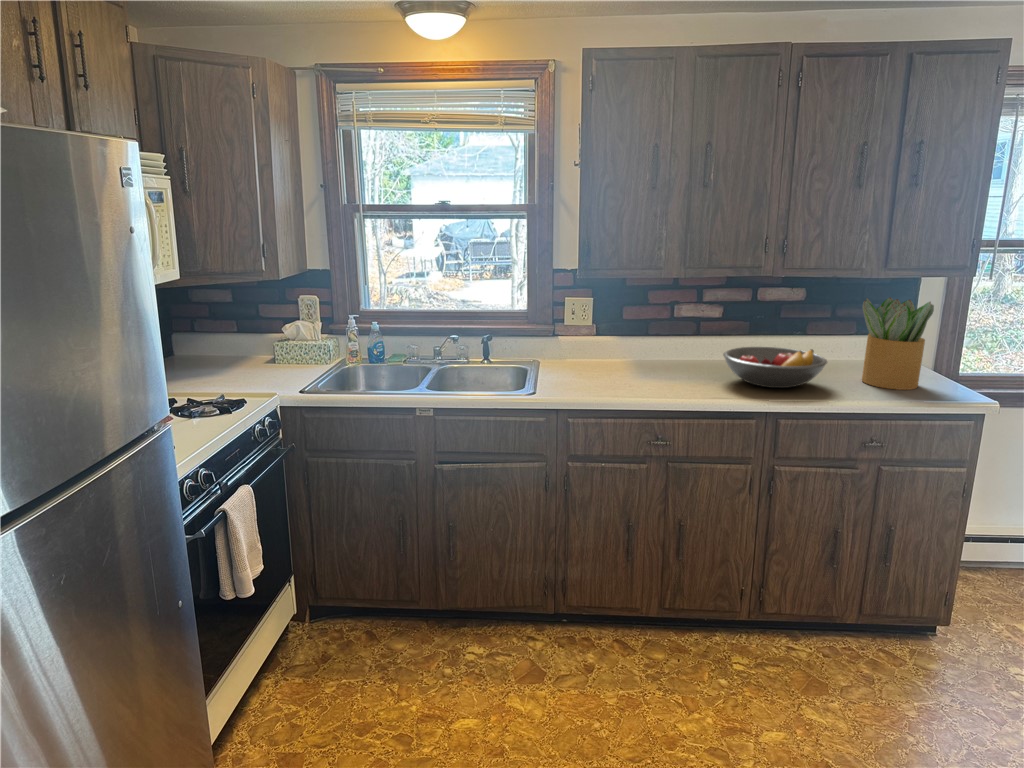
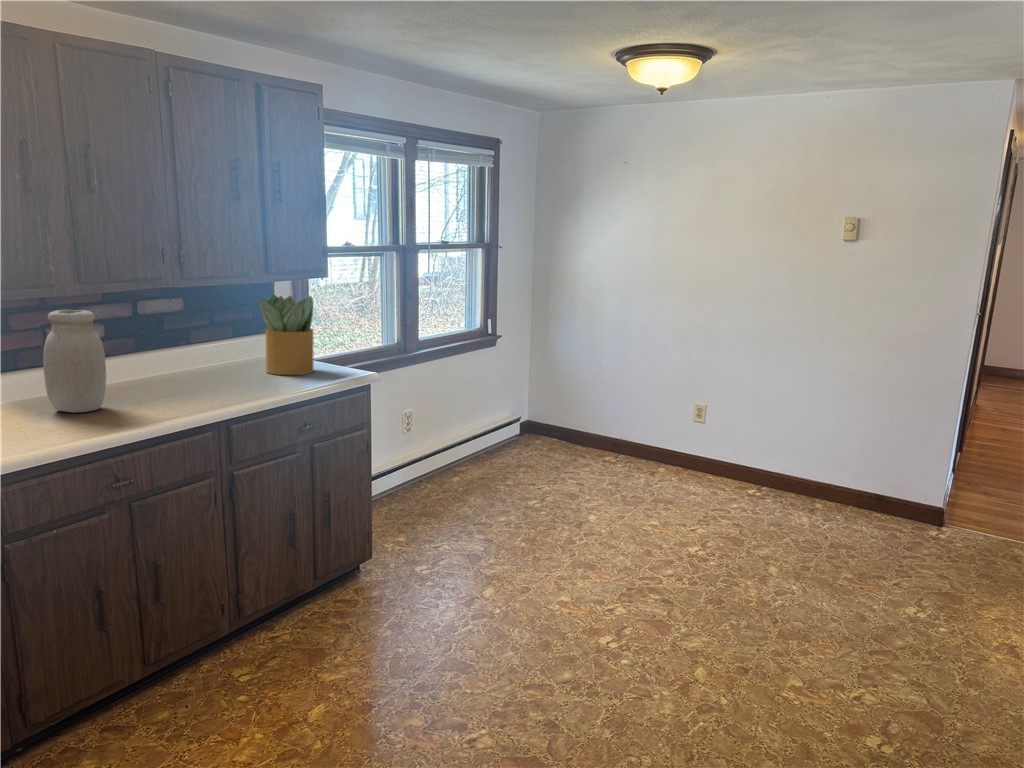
jar: none [638,299,682,385] -> present [43,310,106,413]
fruit bowl: present [723,347,827,388] -> none [142,349,251,392]

